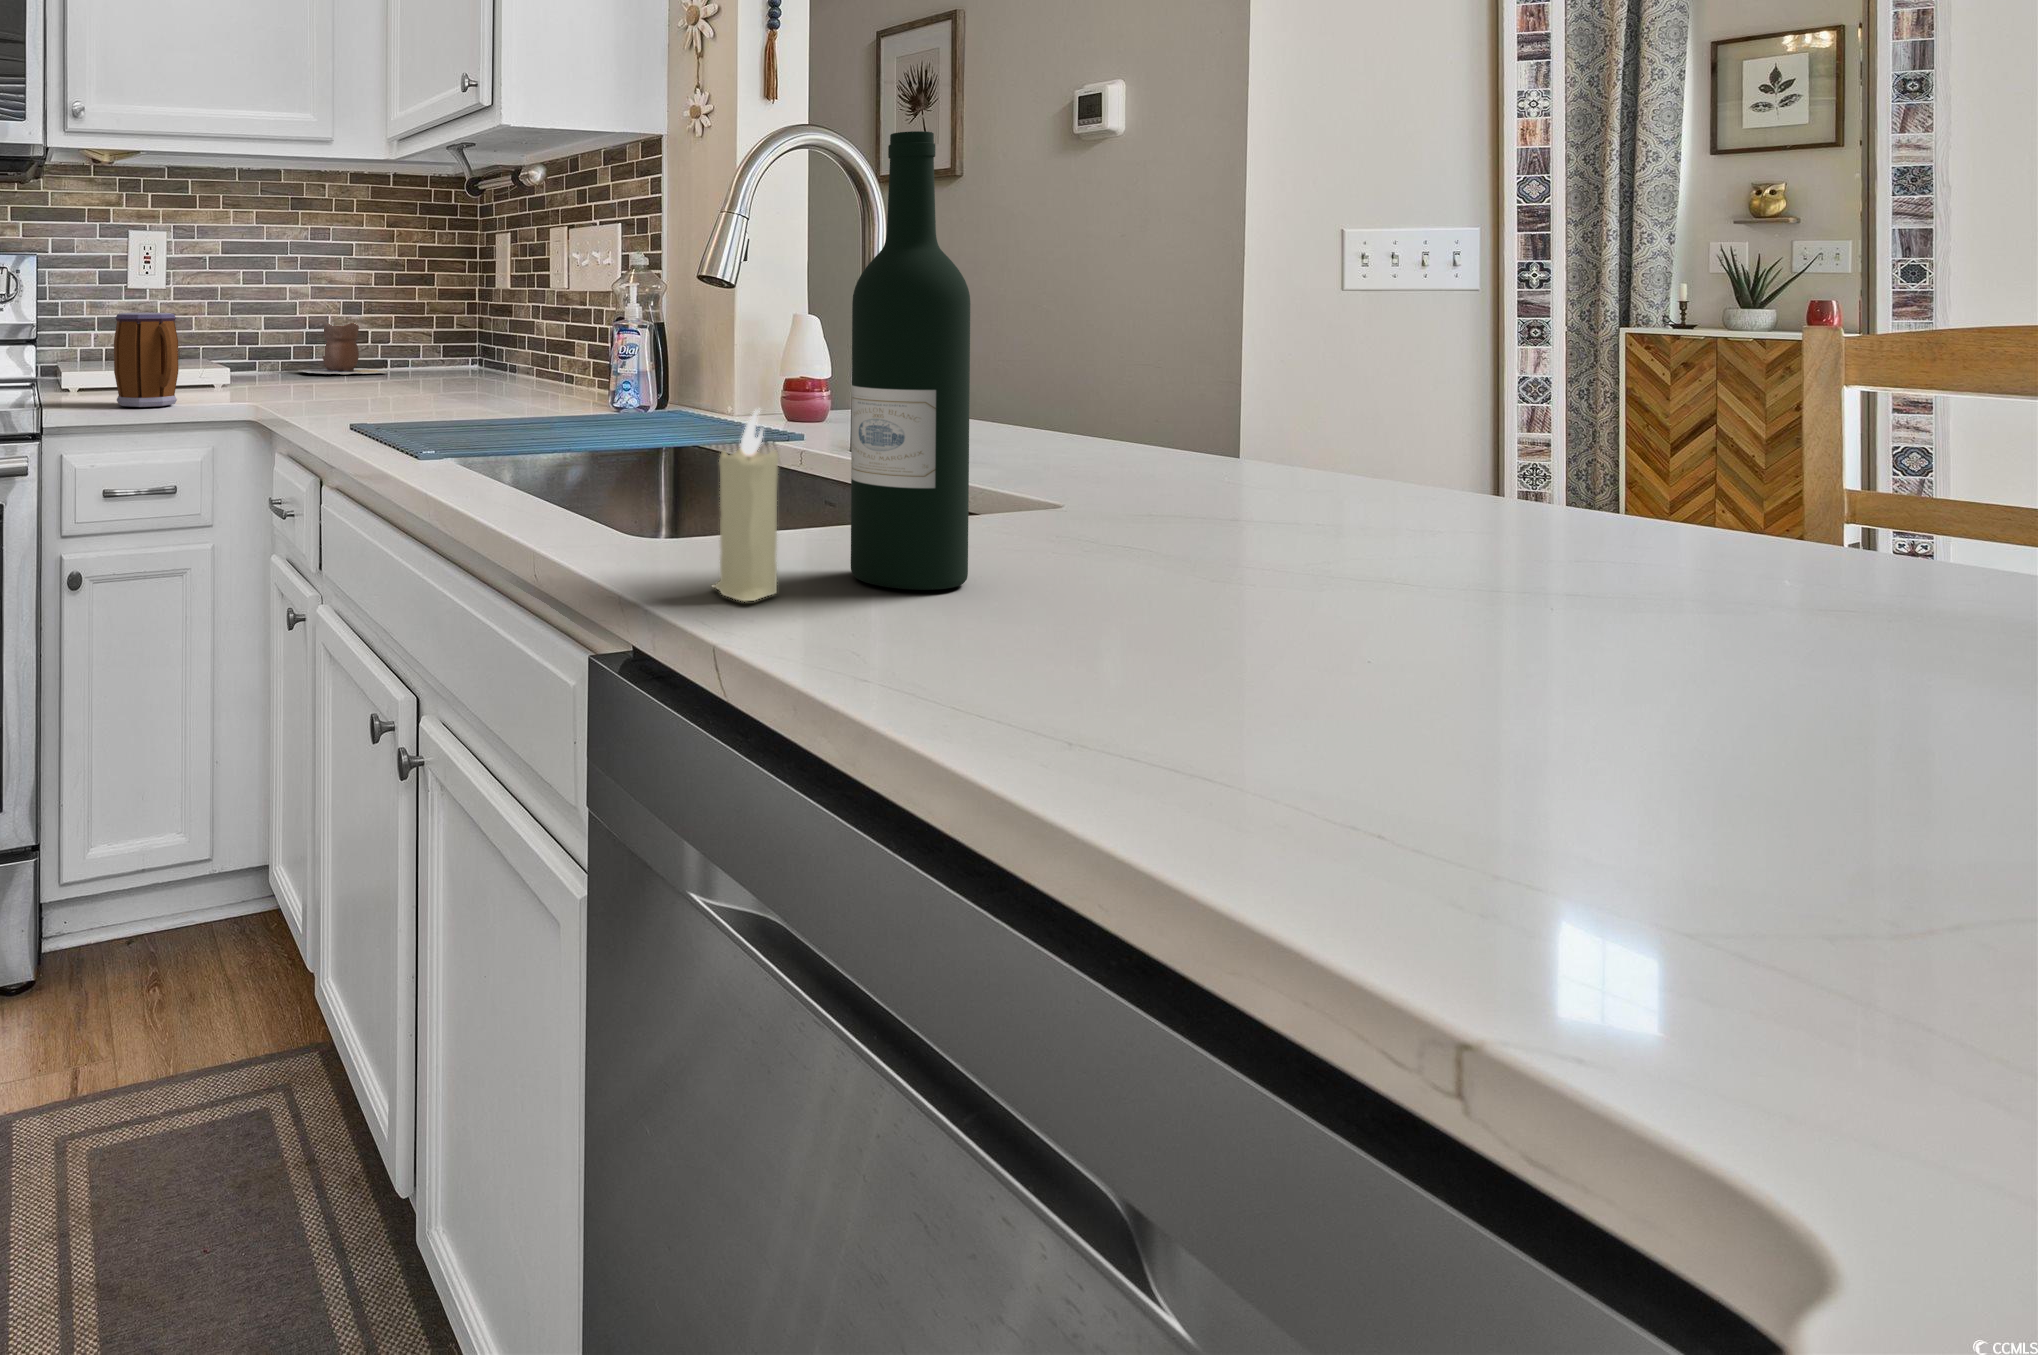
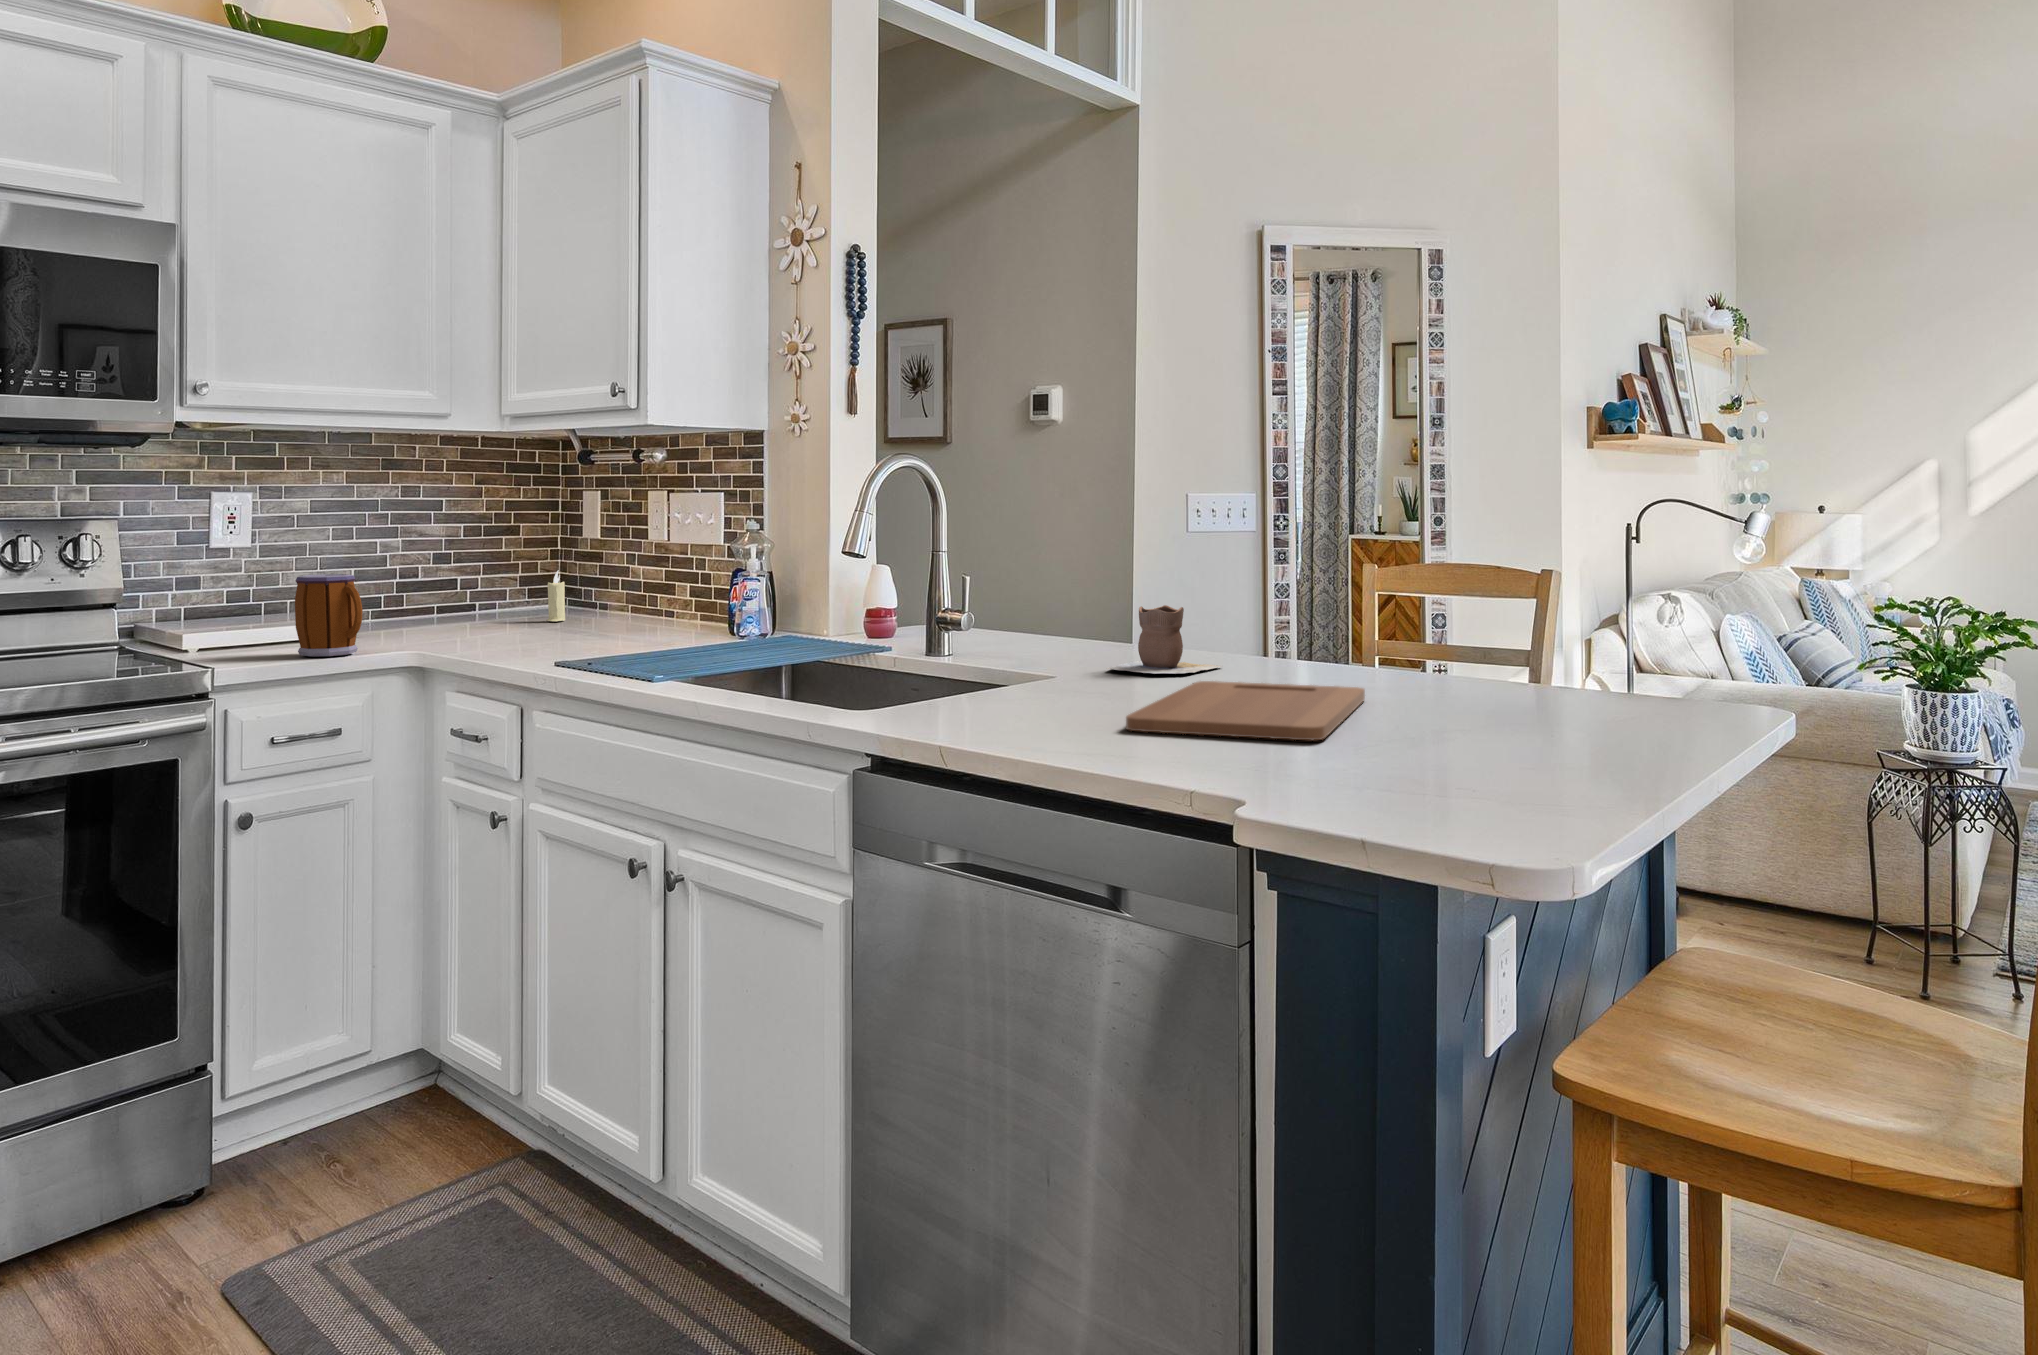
wine bottle: present [851,131,970,590] -> none [1004,500,1058,714]
vase: present [298,323,387,374] -> present [1107,605,1221,674]
candle: present [713,410,778,601] -> present [547,570,565,621]
cutting board: none [1098,546,1874,818] -> present [1126,681,1365,740]

